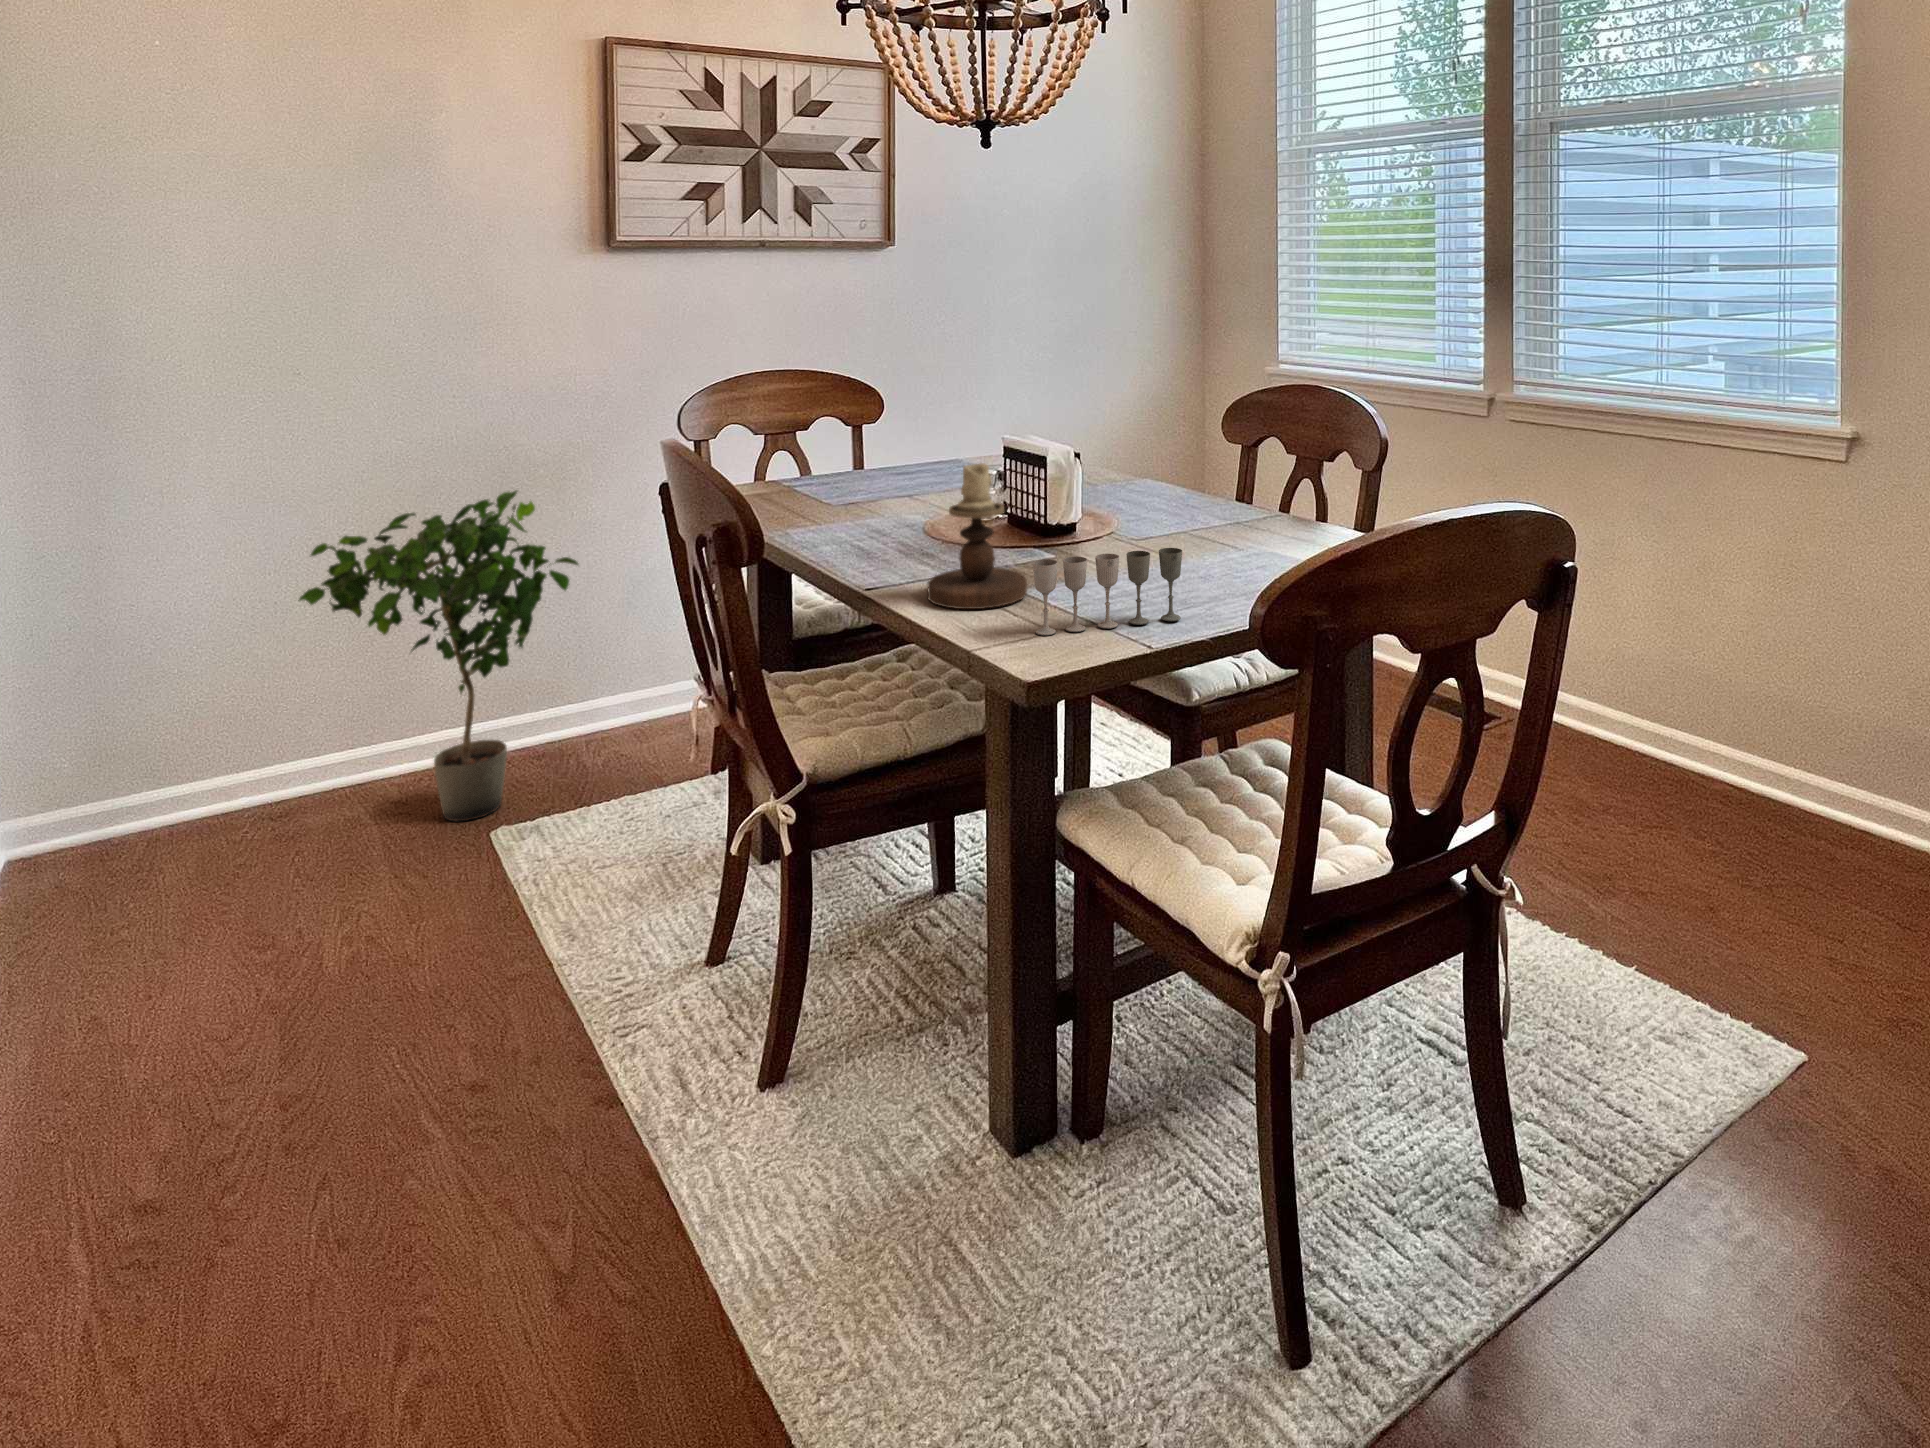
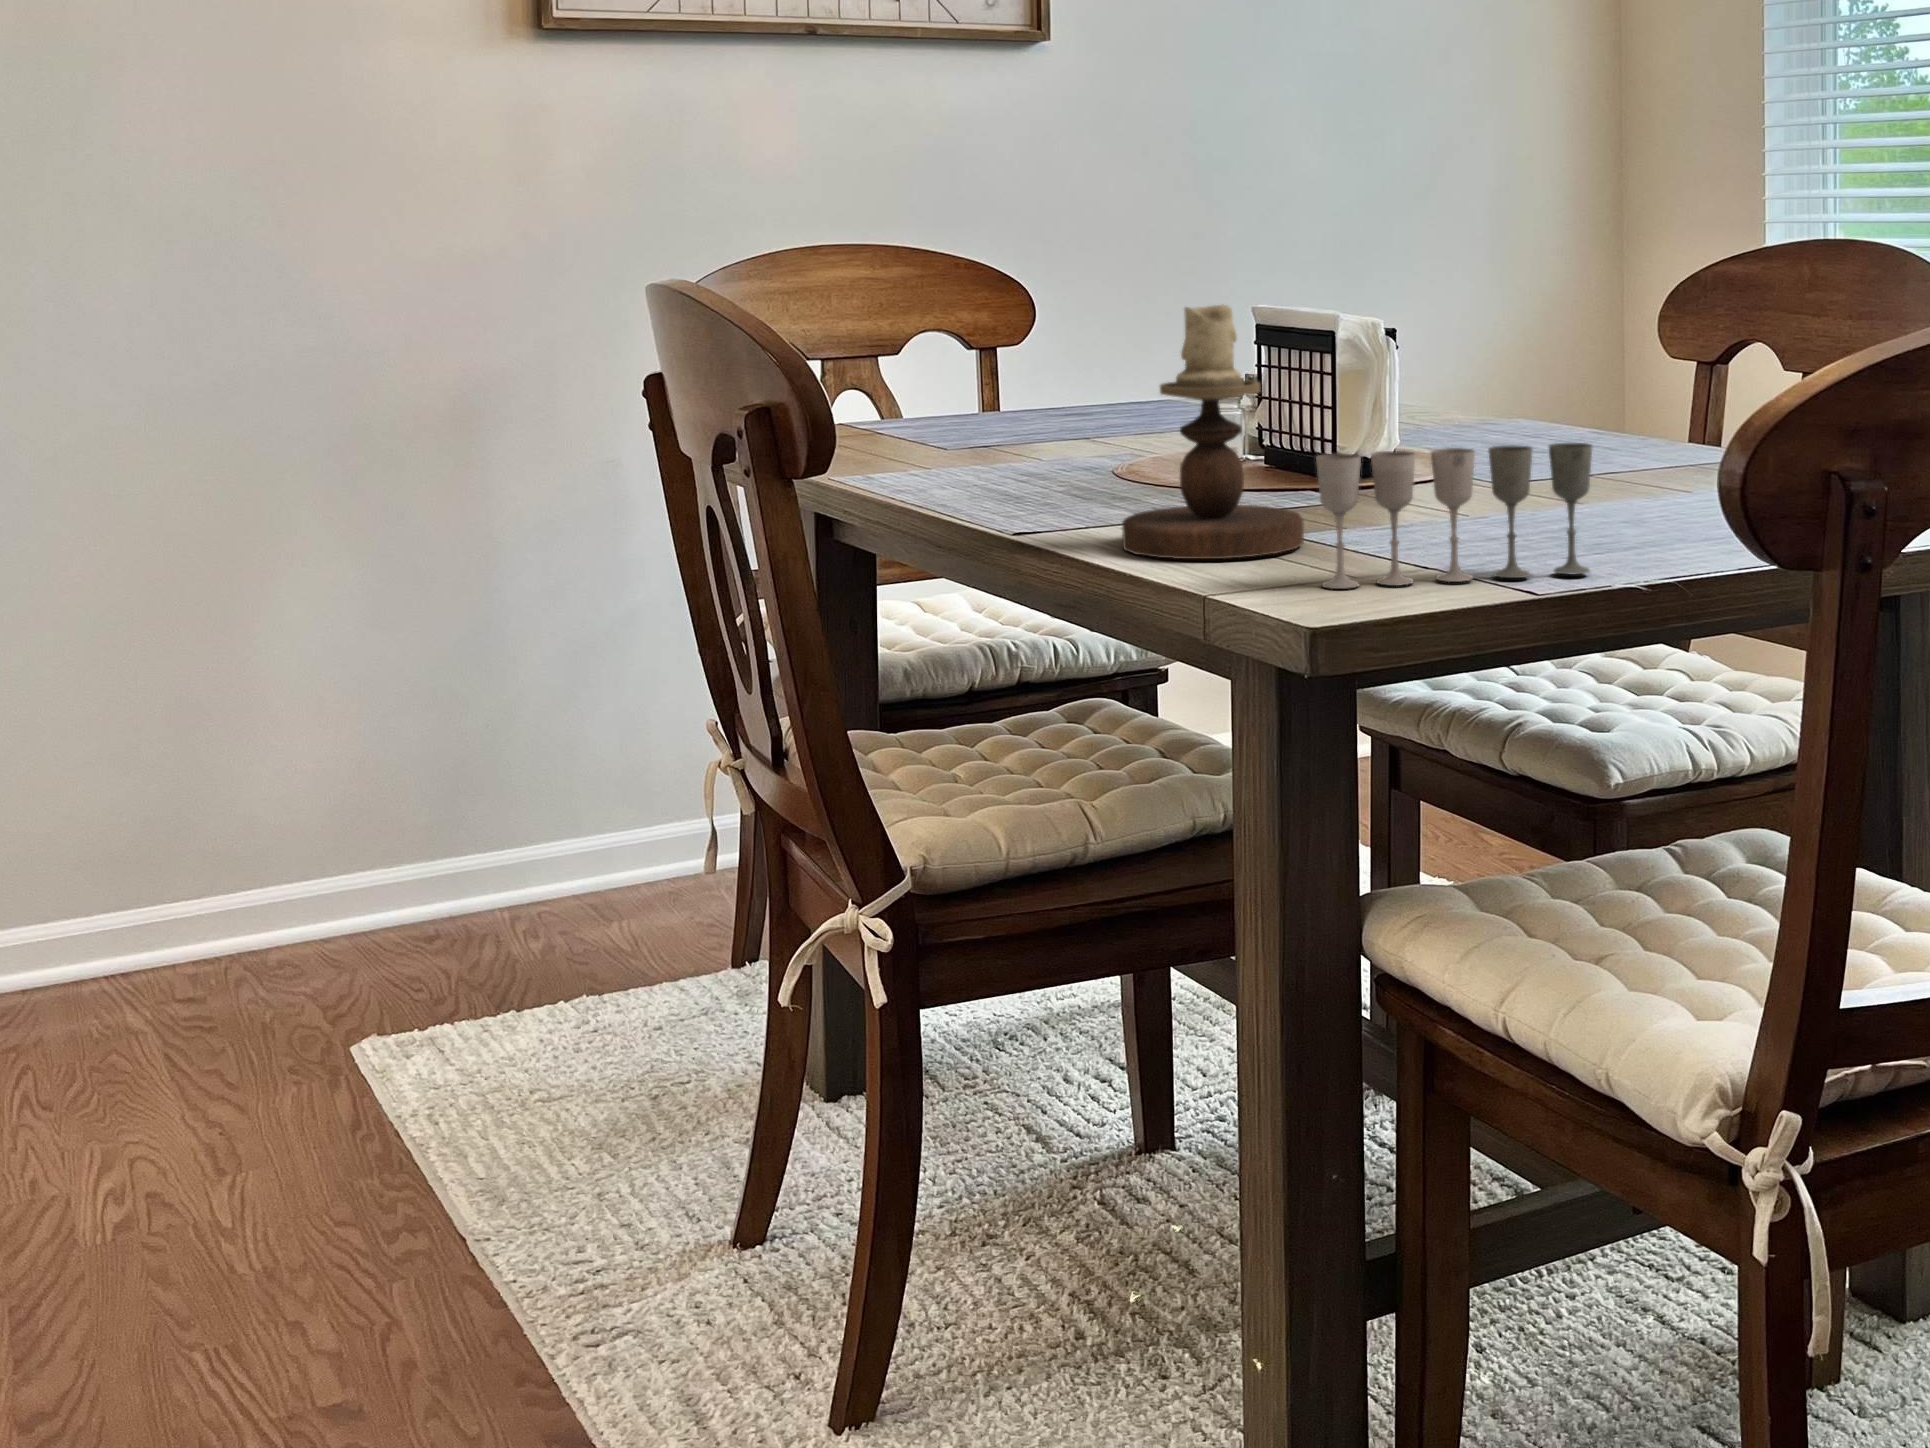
potted plant: present [299,491,578,821] -> none [28,454,498,1027]

